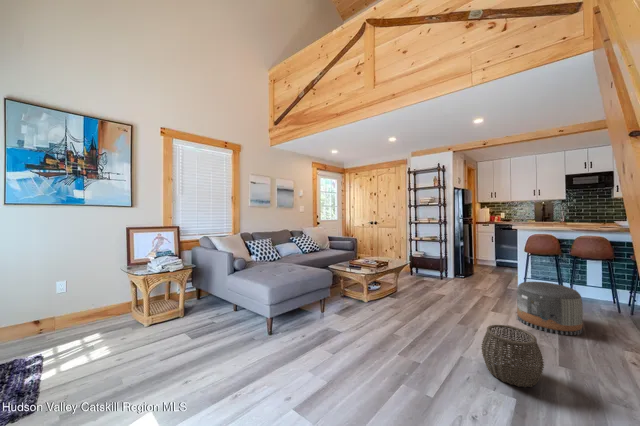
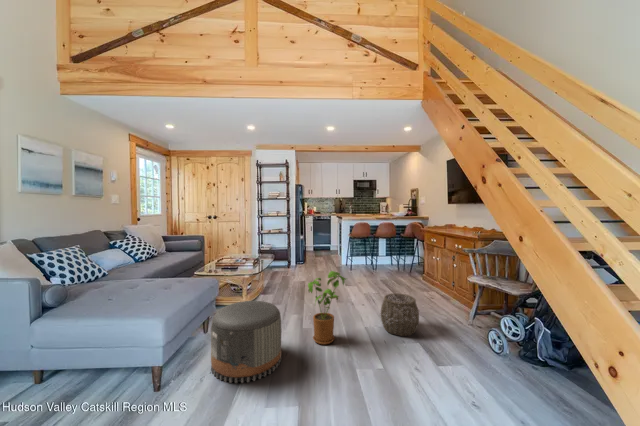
house plant: none [388,280,431,354] -> present [308,271,346,344]
pouf: present [517,282,583,335] -> present [211,301,281,383]

